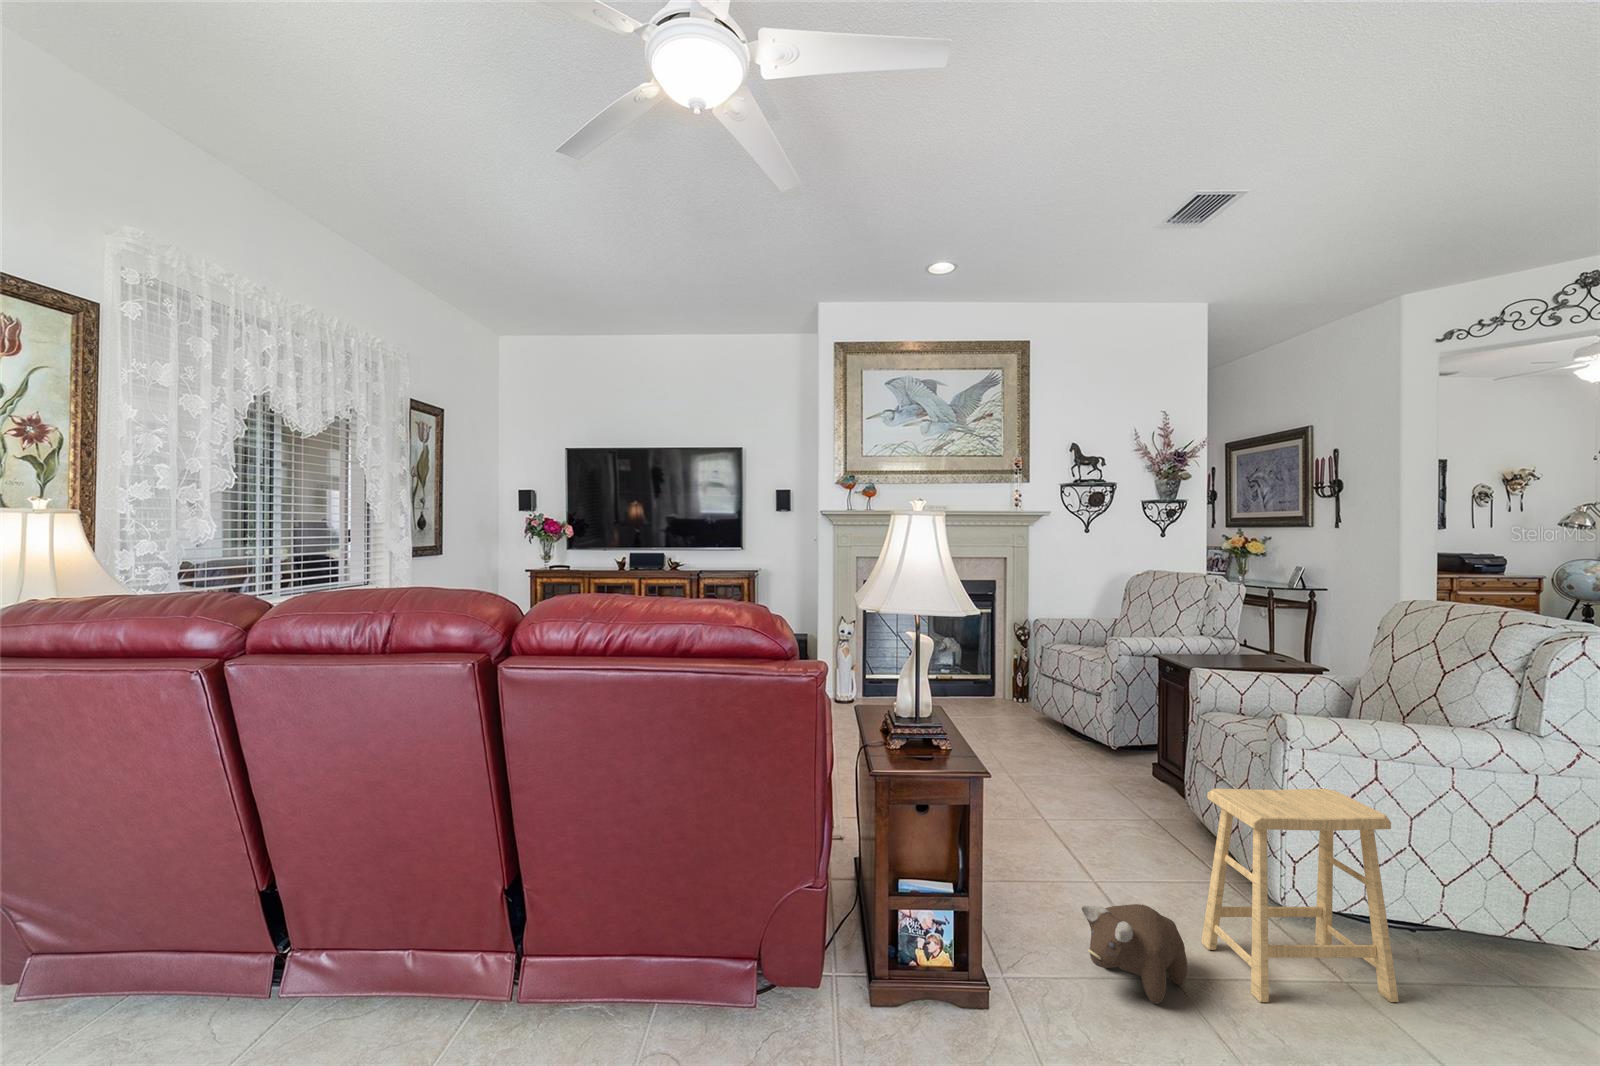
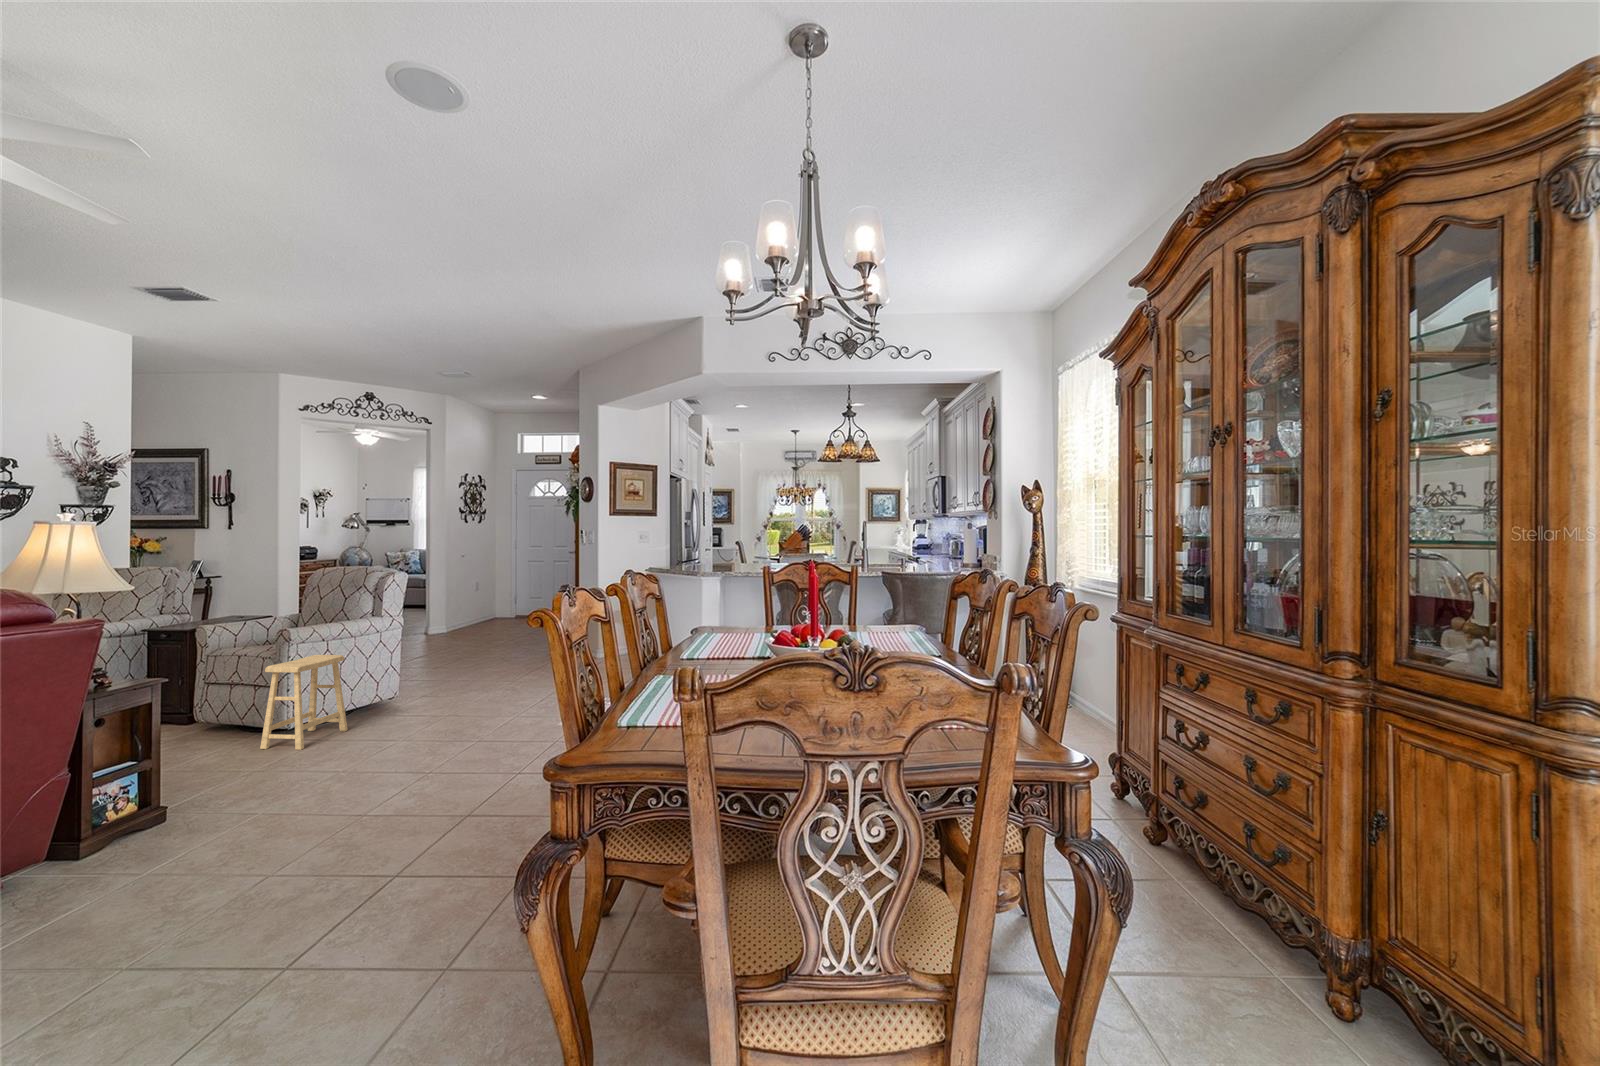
plush toy: present [1081,904,1187,1004] -> none [215,729,269,771]

